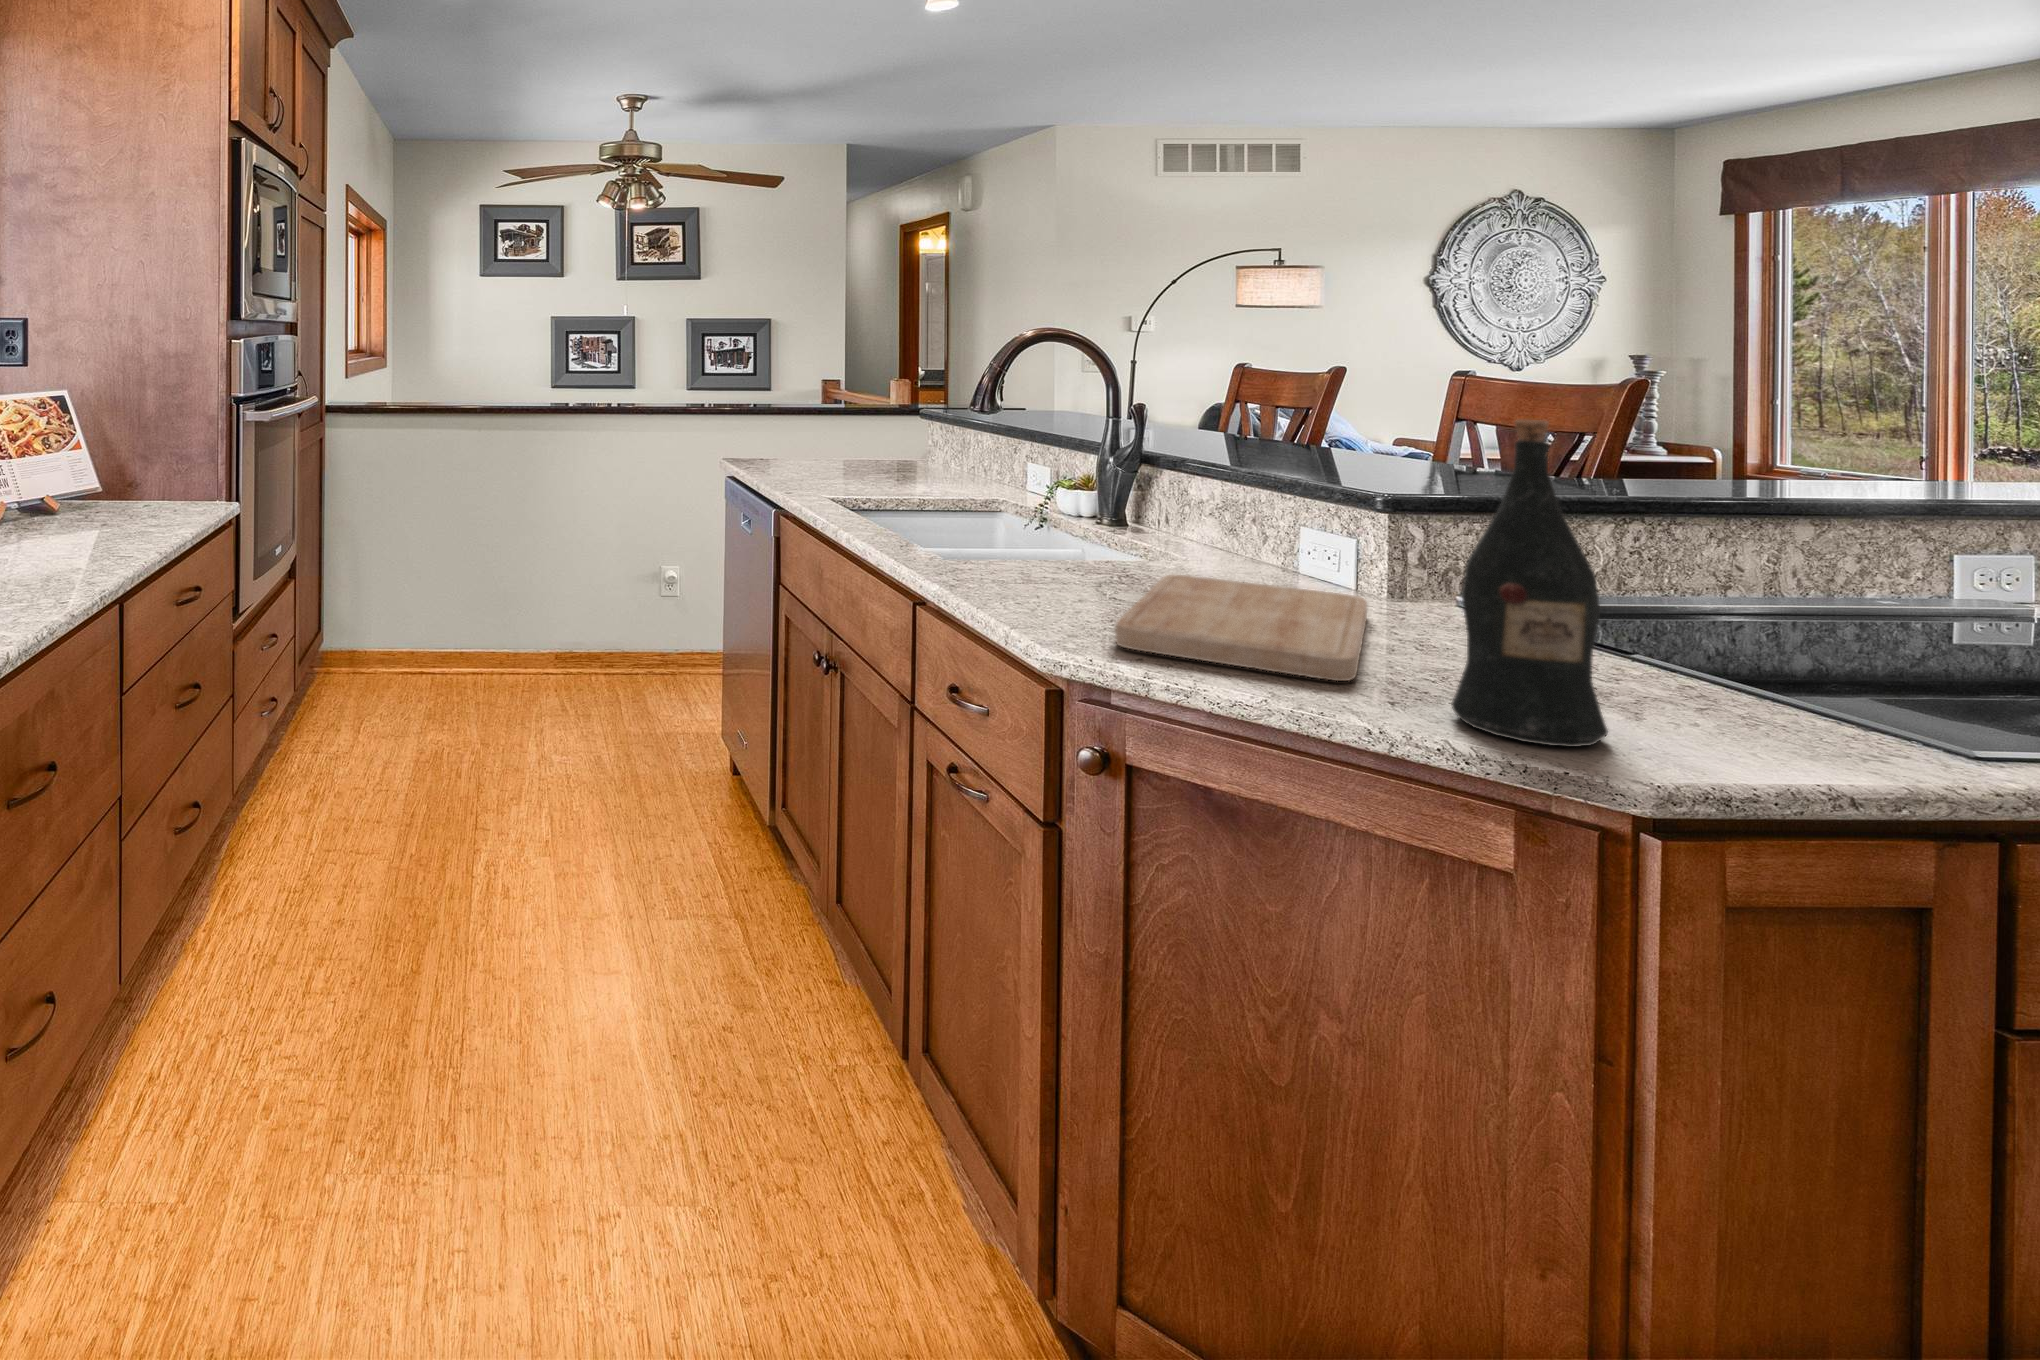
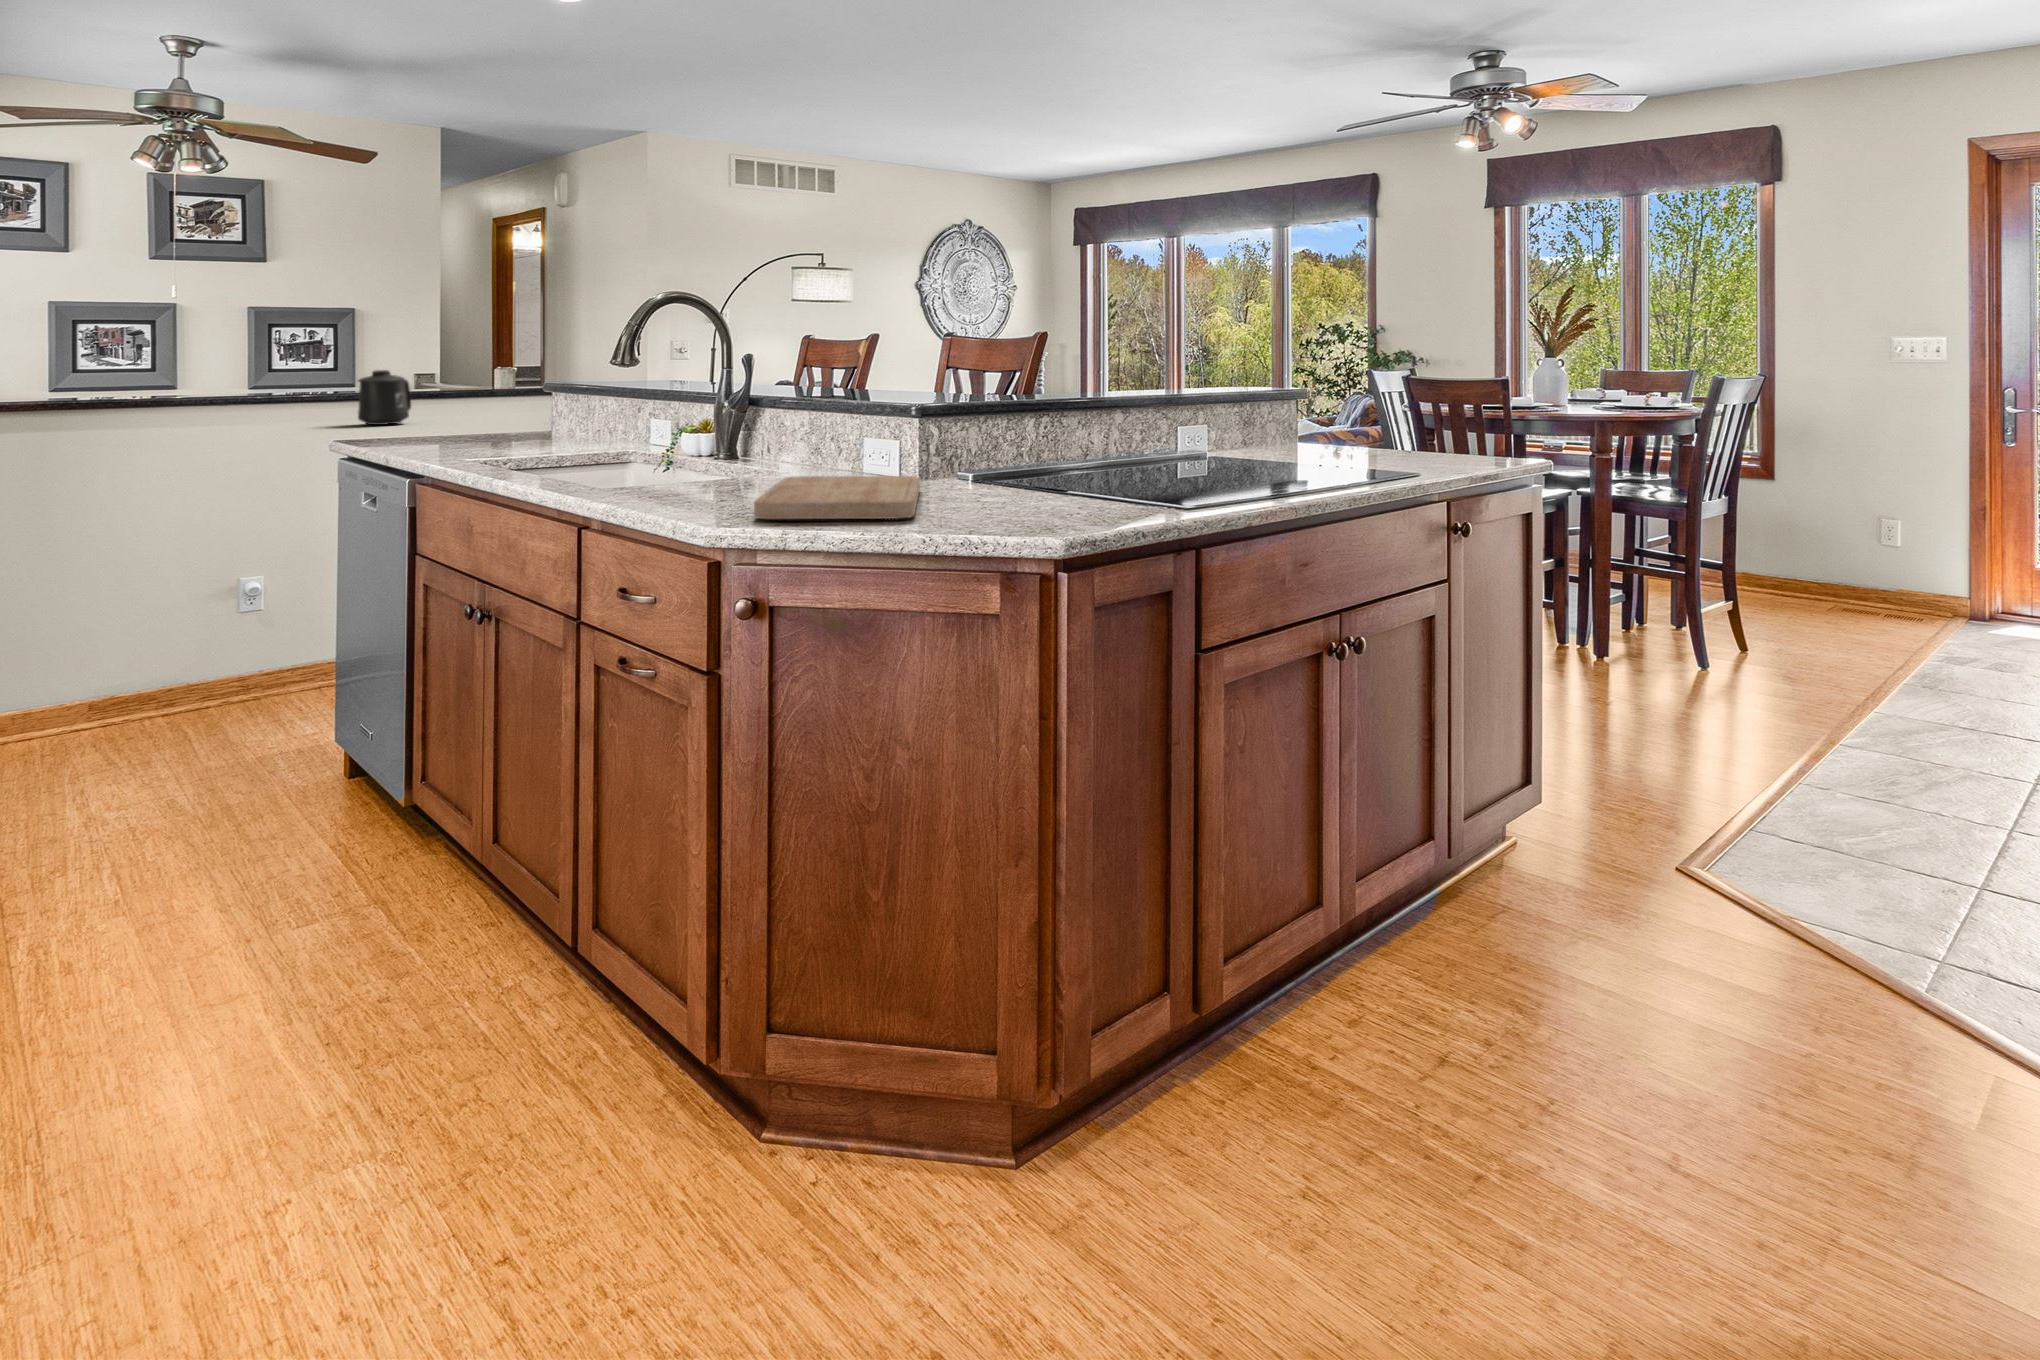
mug: none [755,385,801,435] -> present [358,370,411,425]
wine bottle: present [1451,420,1608,747] -> none [969,319,1049,530]

